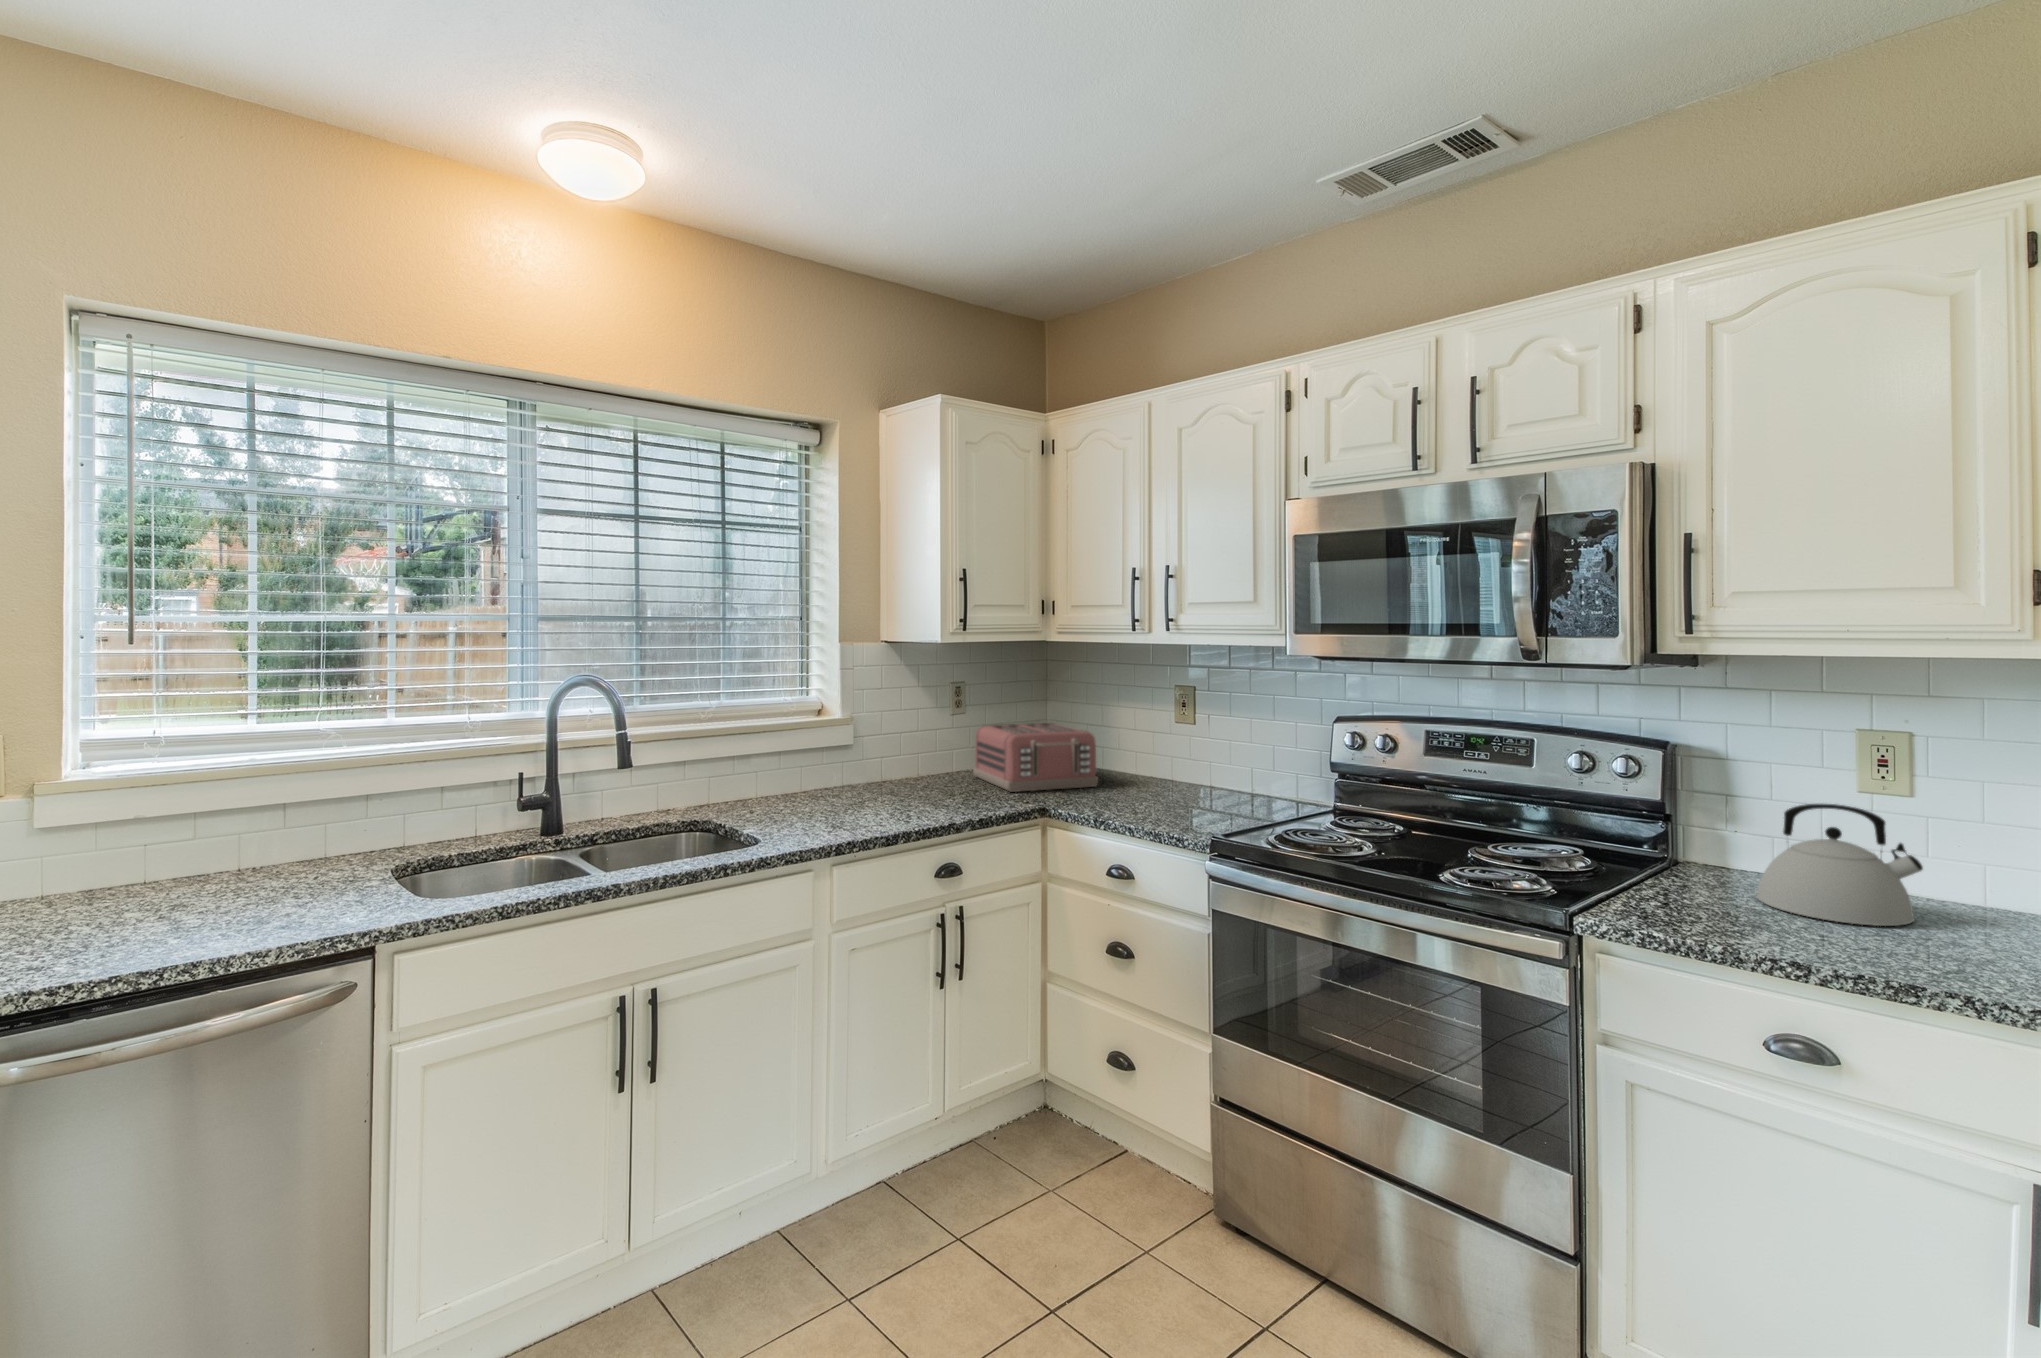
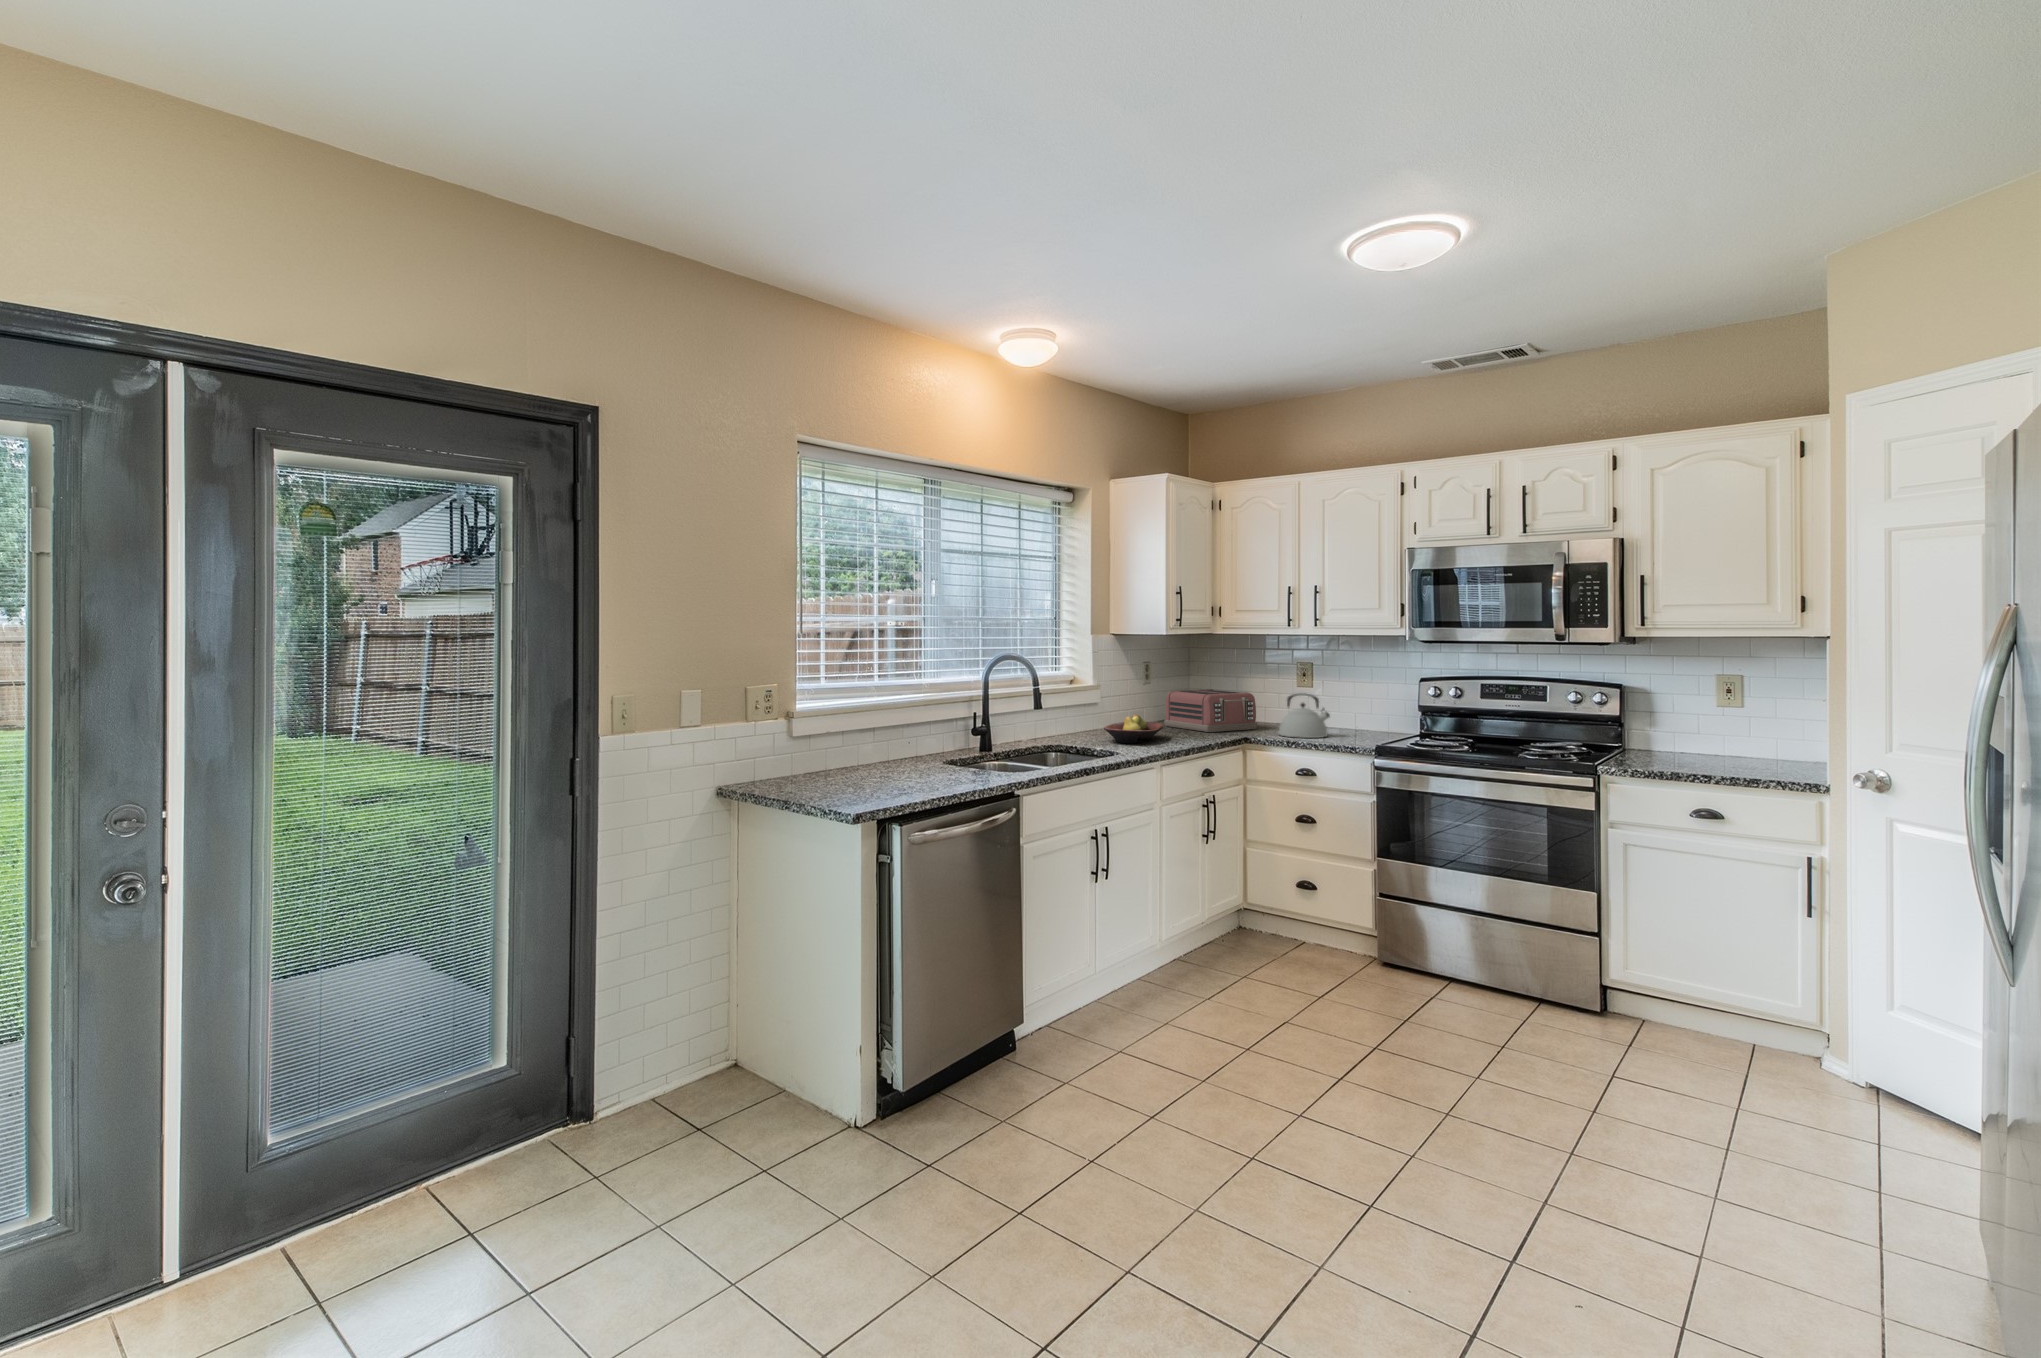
fruit bowl: none [808,765,921,814] -> present [1104,714,1163,743]
kettle: present [1757,804,1923,926] -> present [1278,693,1330,738]

